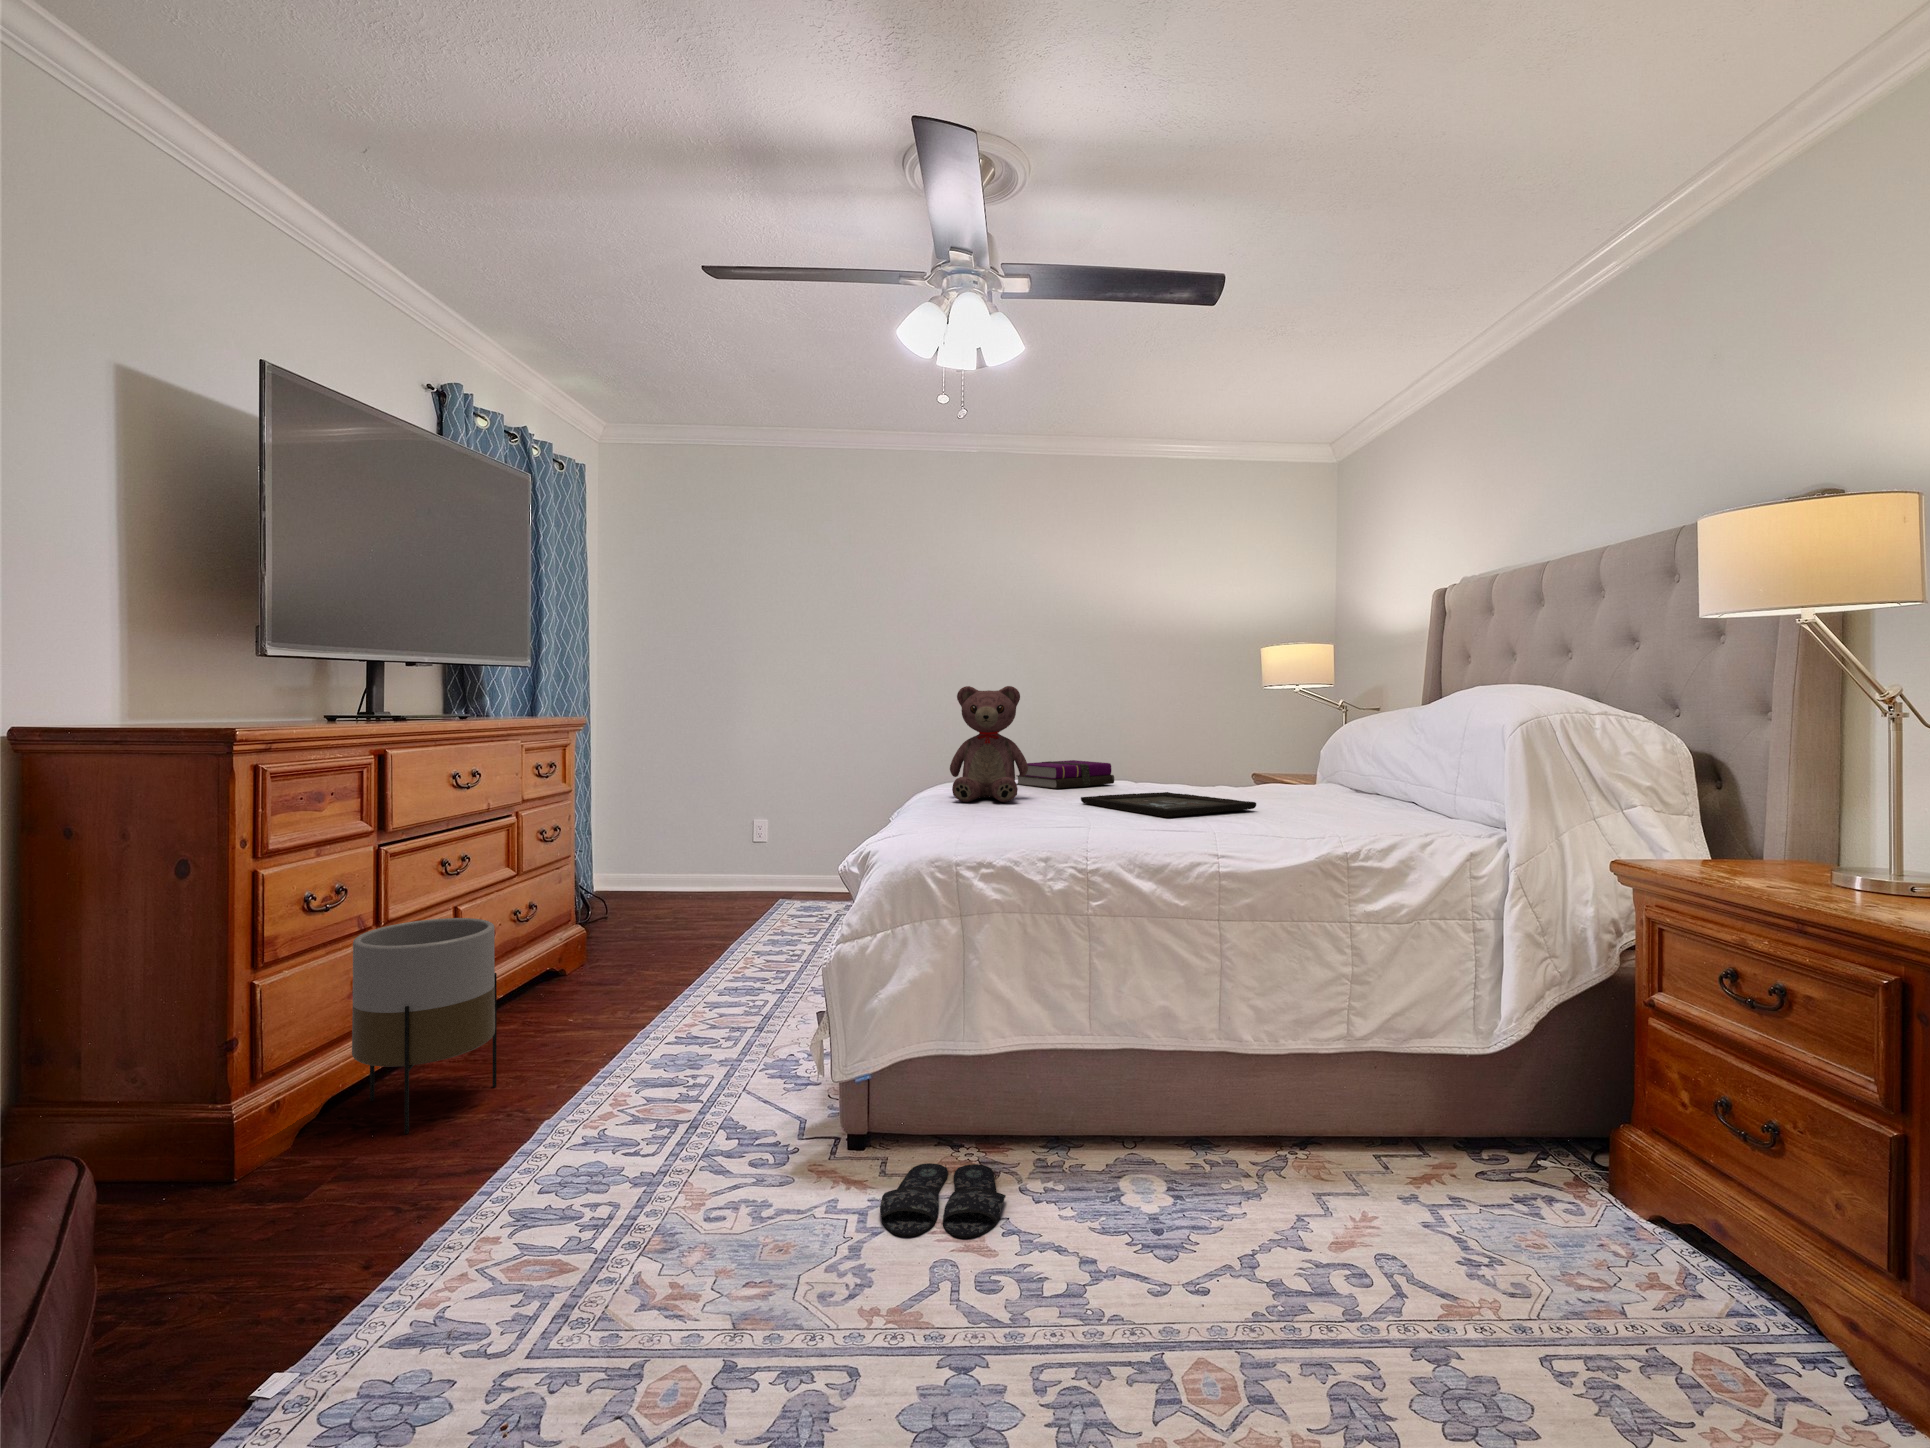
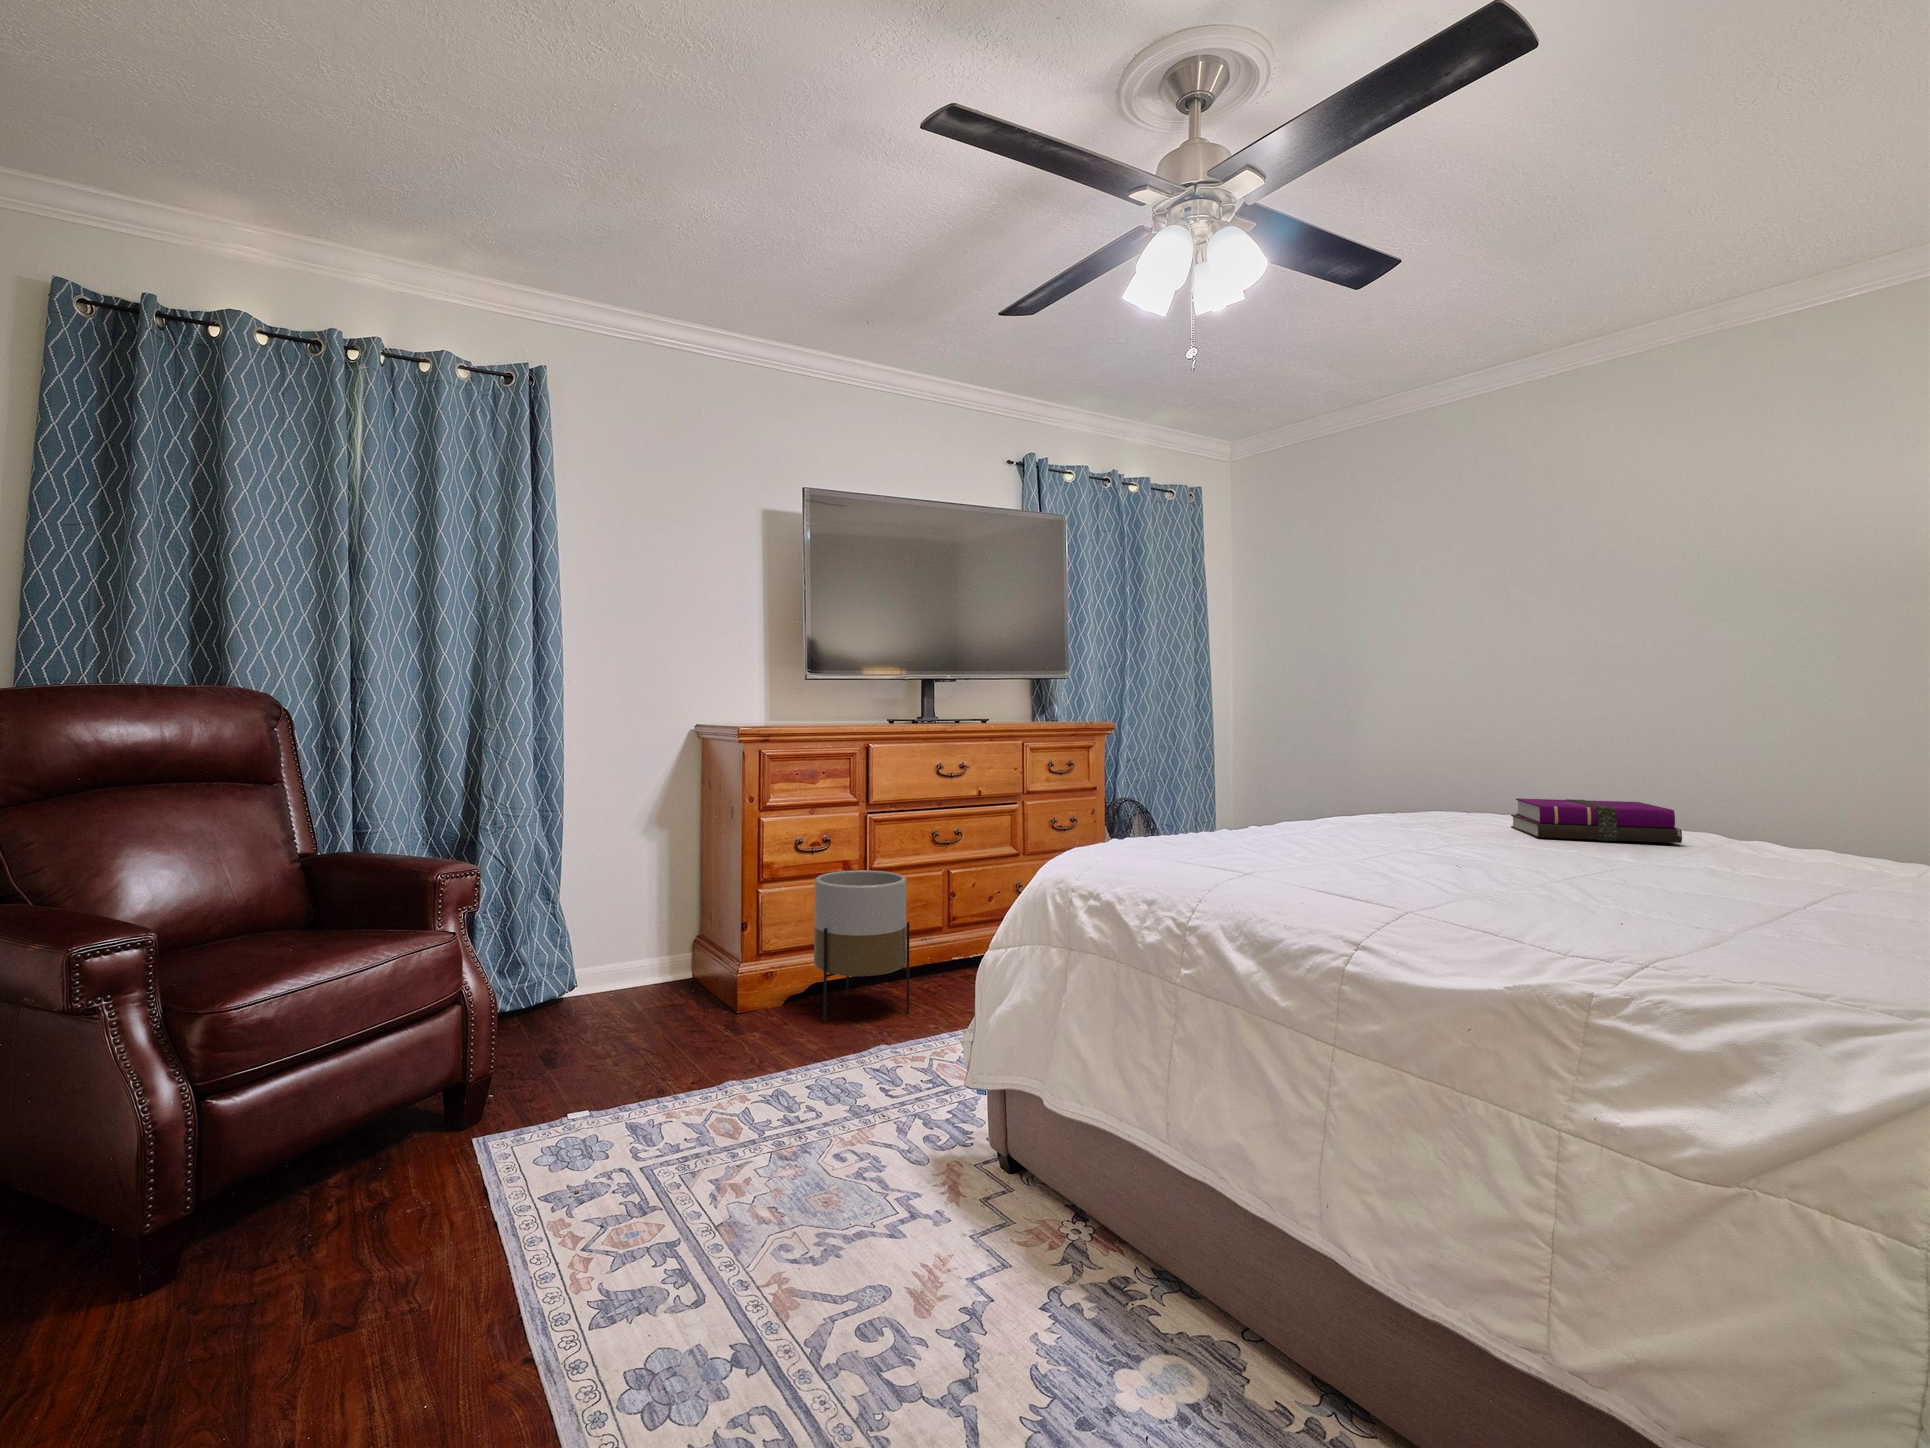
teddy bear: present [950,686,1028,802] -> none [1297,688,1426,840]
tray: present [1081,792,1256,818] -> none [1466,847,1753,905]
slippers: present [880,1163,1006,1238] -> none [898,1212,1068,1303]

